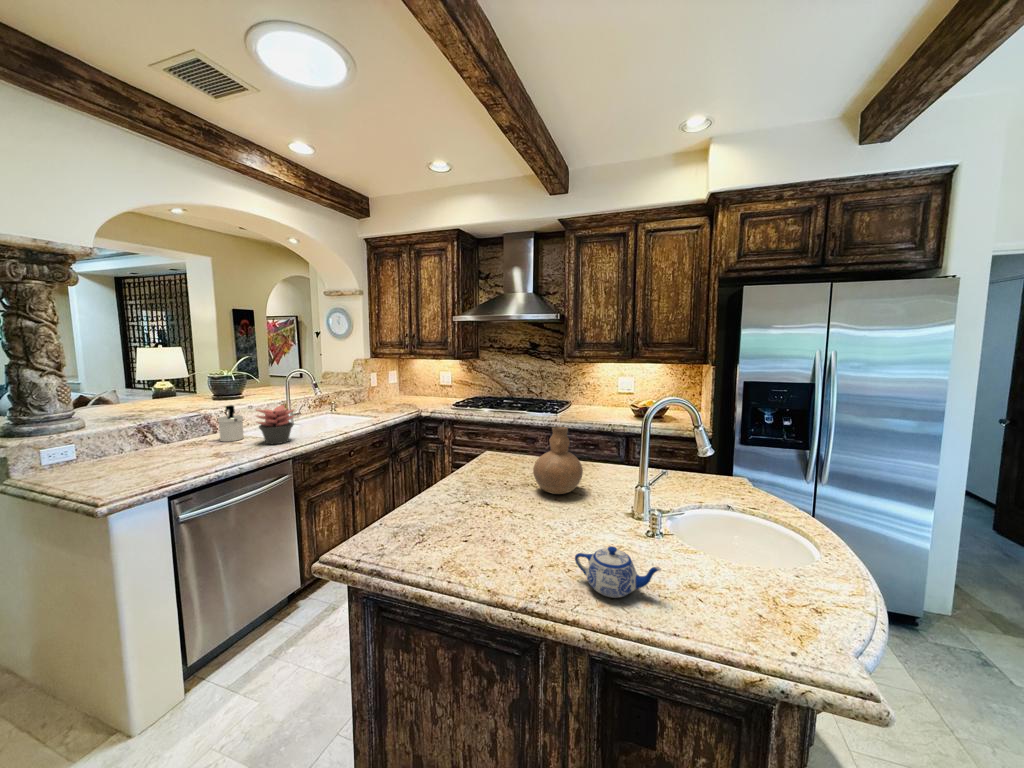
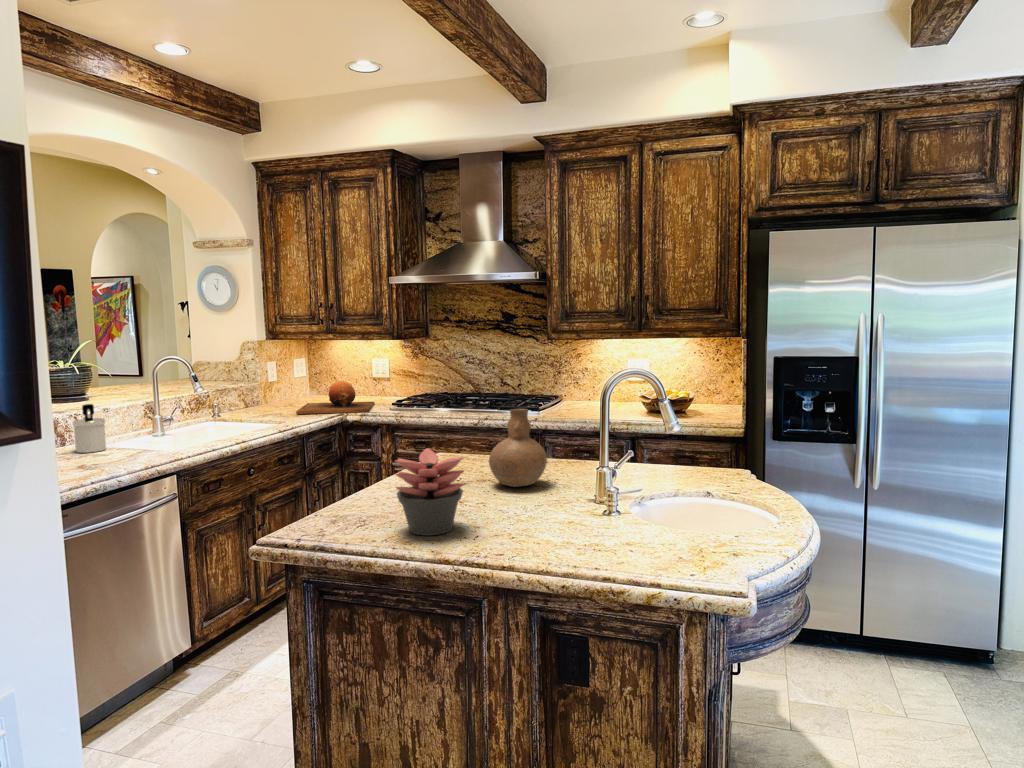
chopping board: none [388,388,442,410] -> present [296,381,375,414]
succulent plant: present [256,405,295,444] -> present [395,448,464,535]
teapot: present [575,546,661,598] -> none [517,505,595,550]

